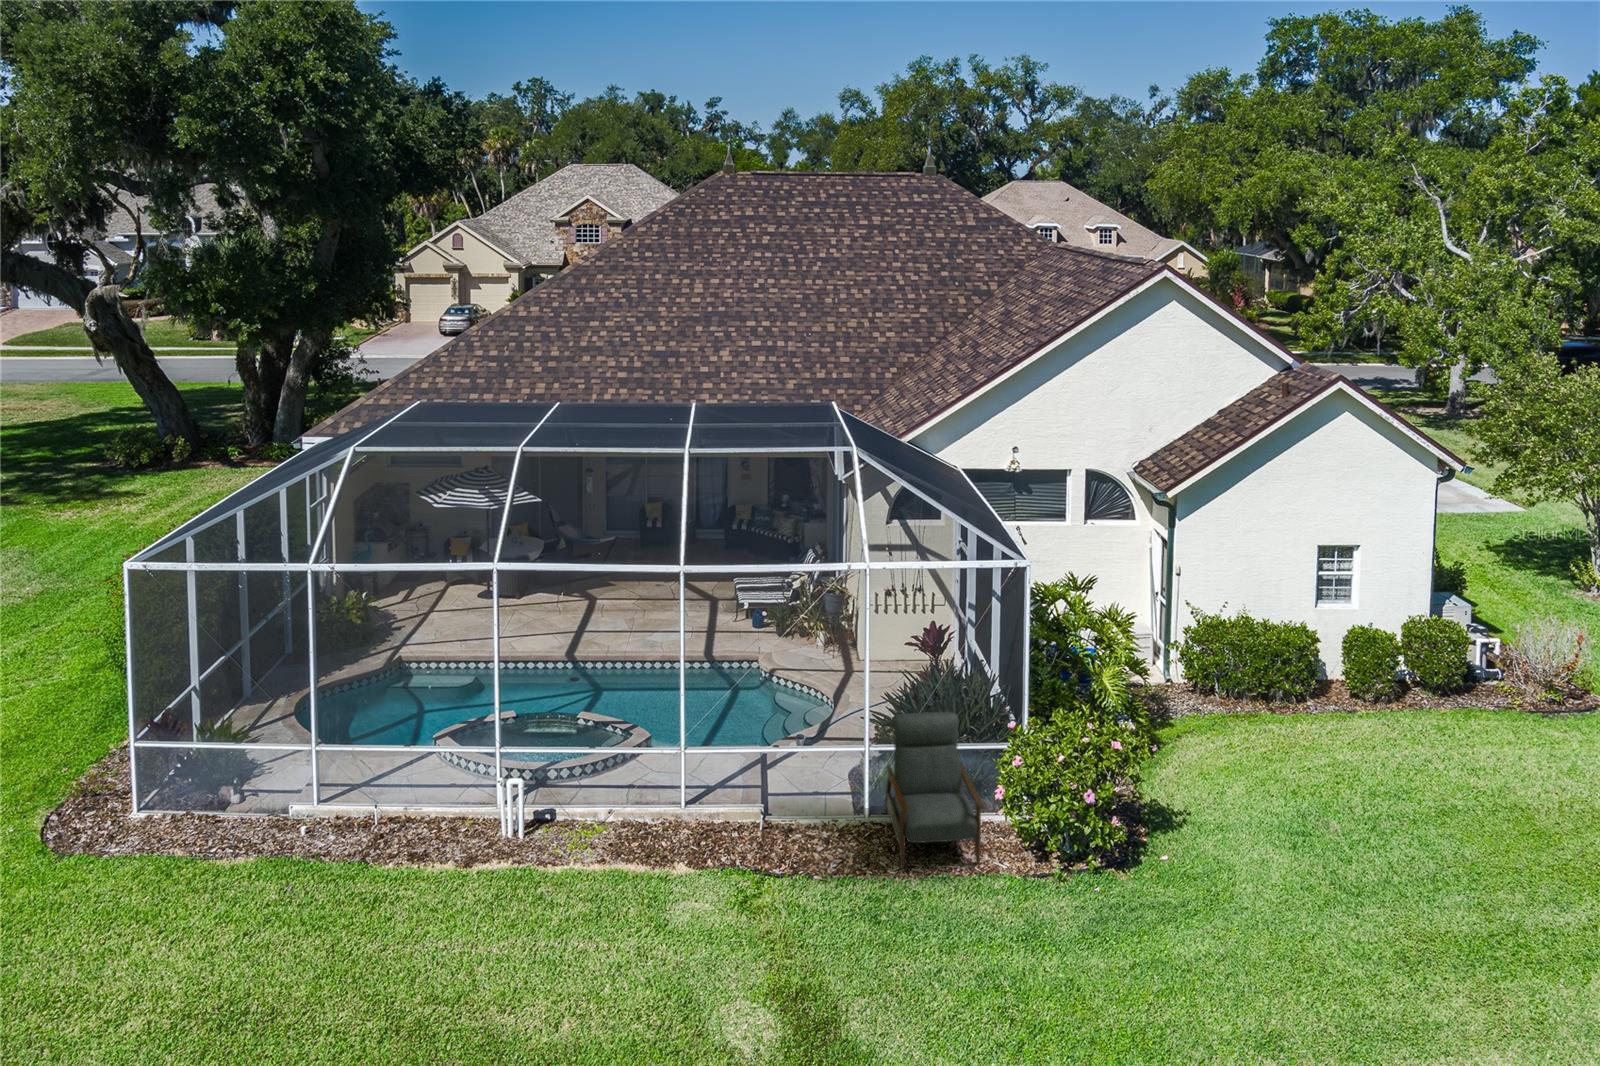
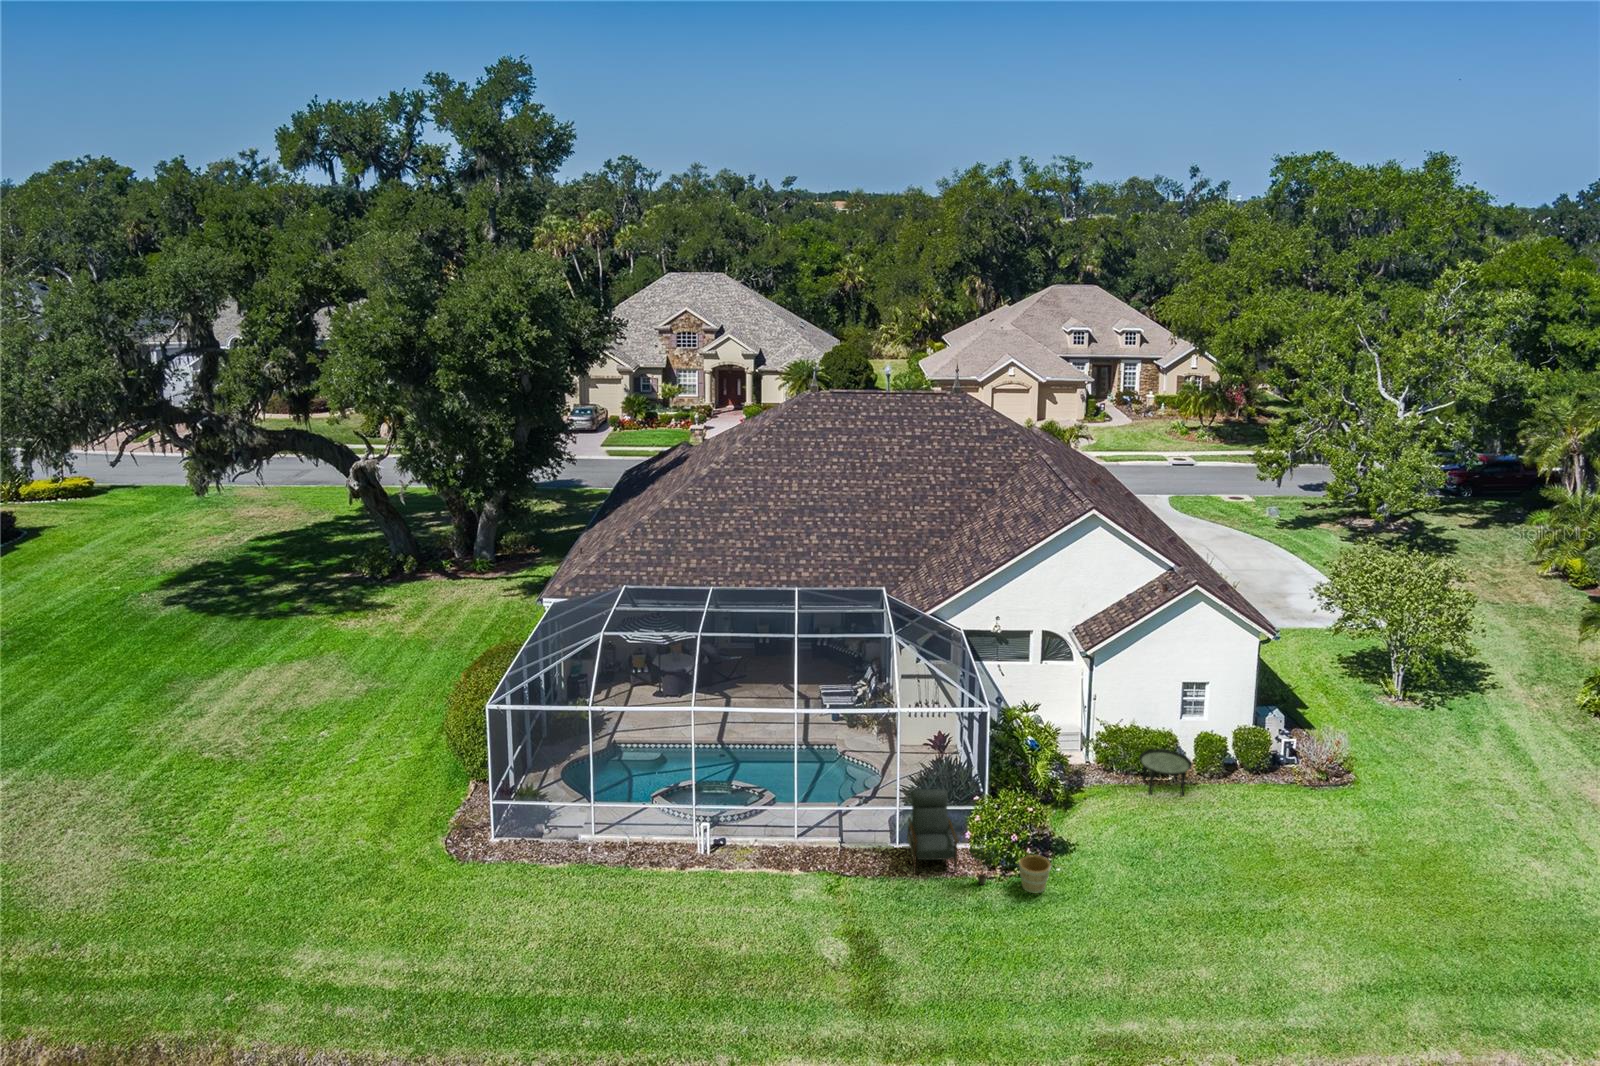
round table: none [1255,646,1347,721] -> present [1139,749,1192,796]
potted plant: none [999,808,1066,888] -> present [969,844,998,885]
wooden bucket: none [1100,827,1164,902] -> present [1019,855,1051,893]

